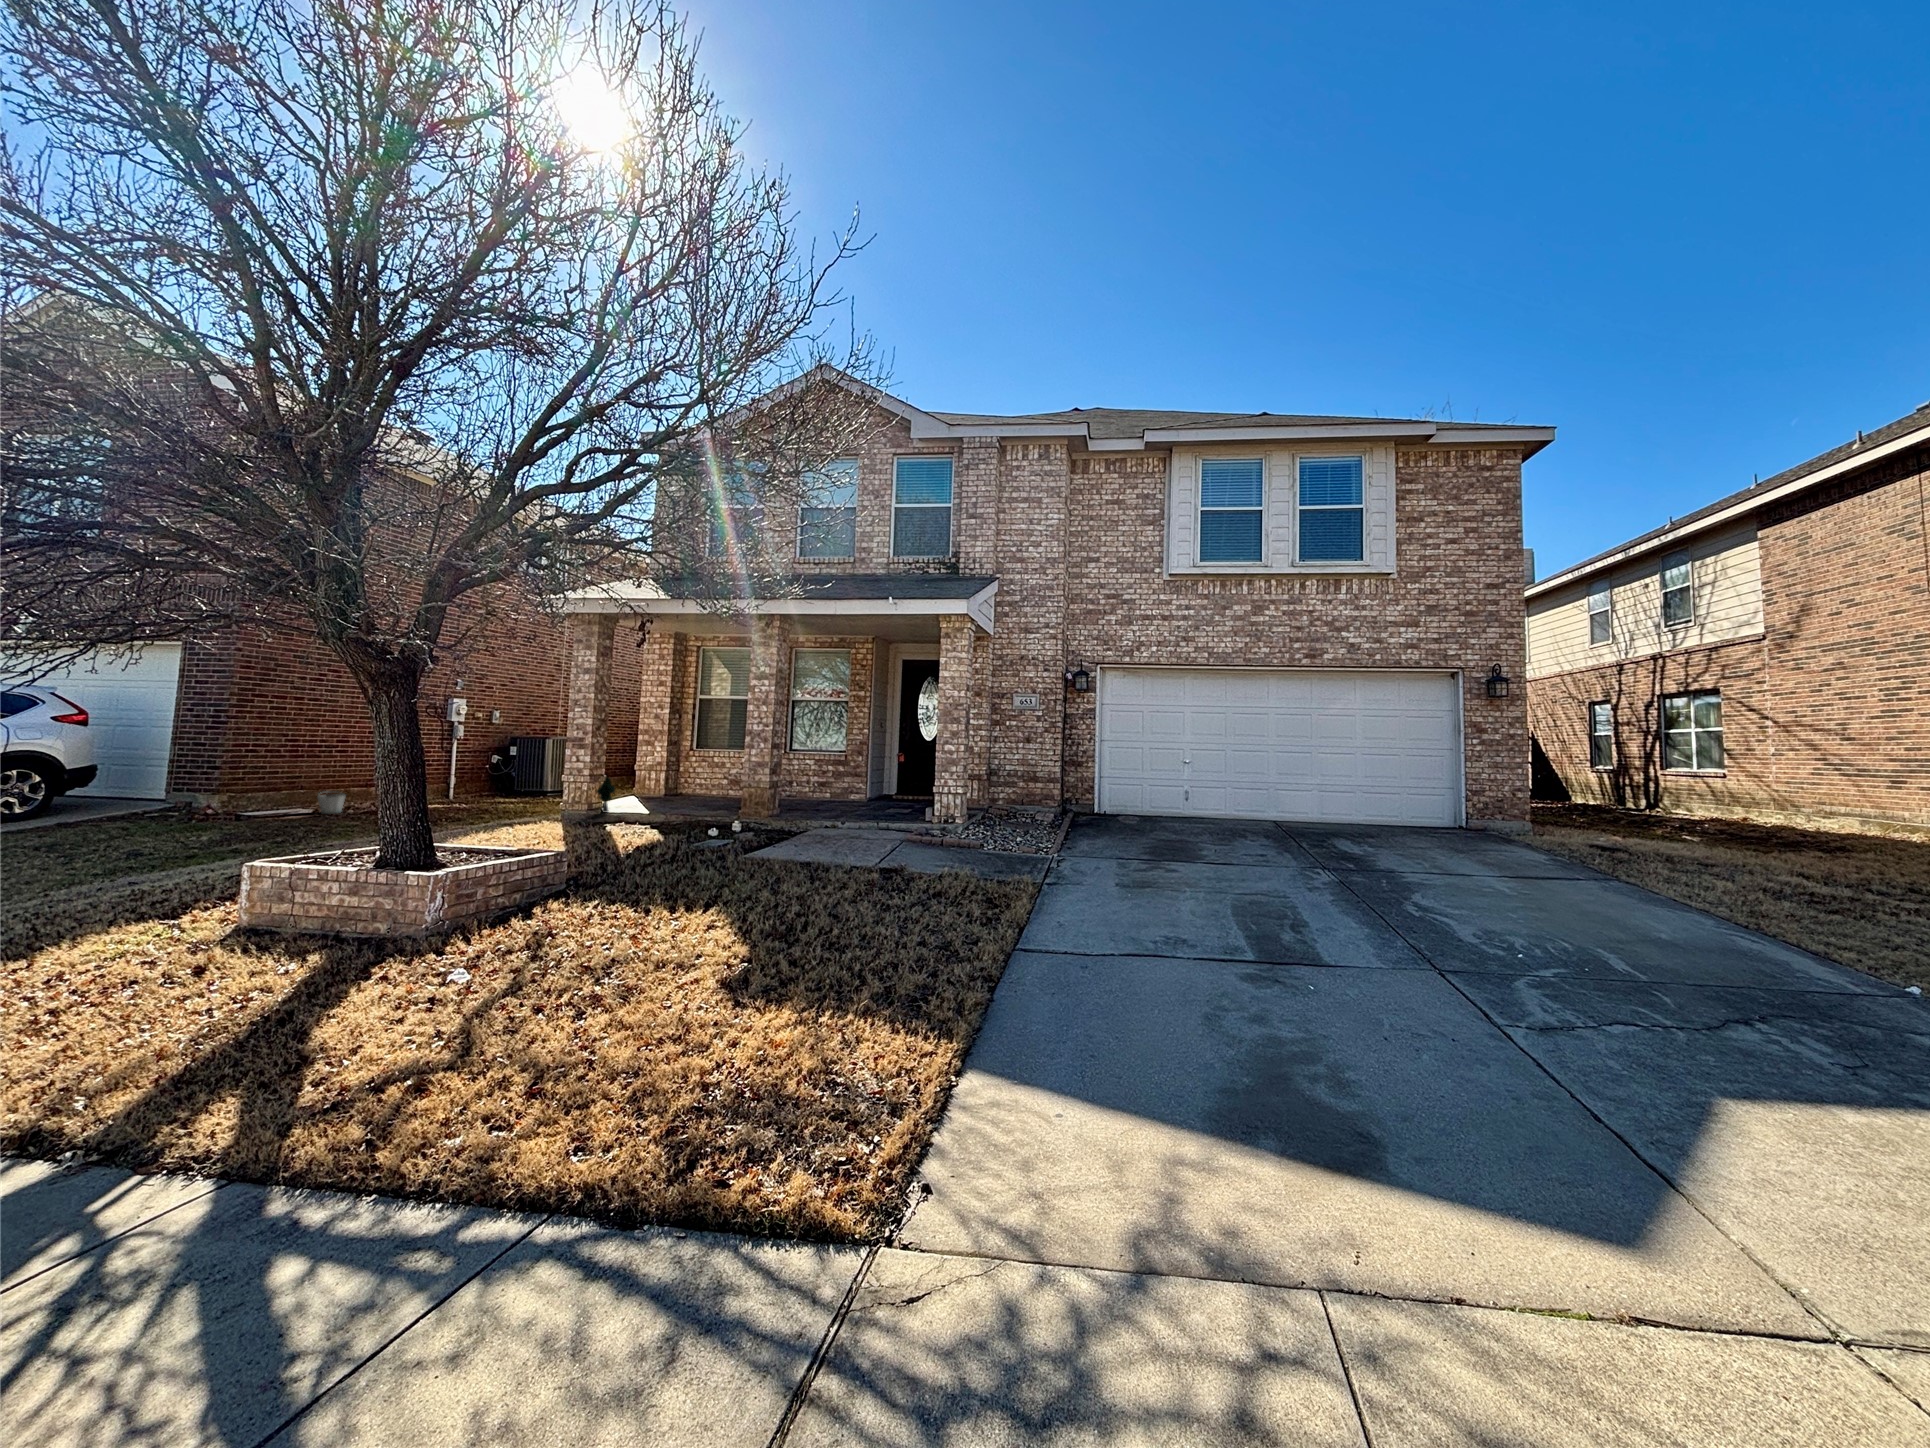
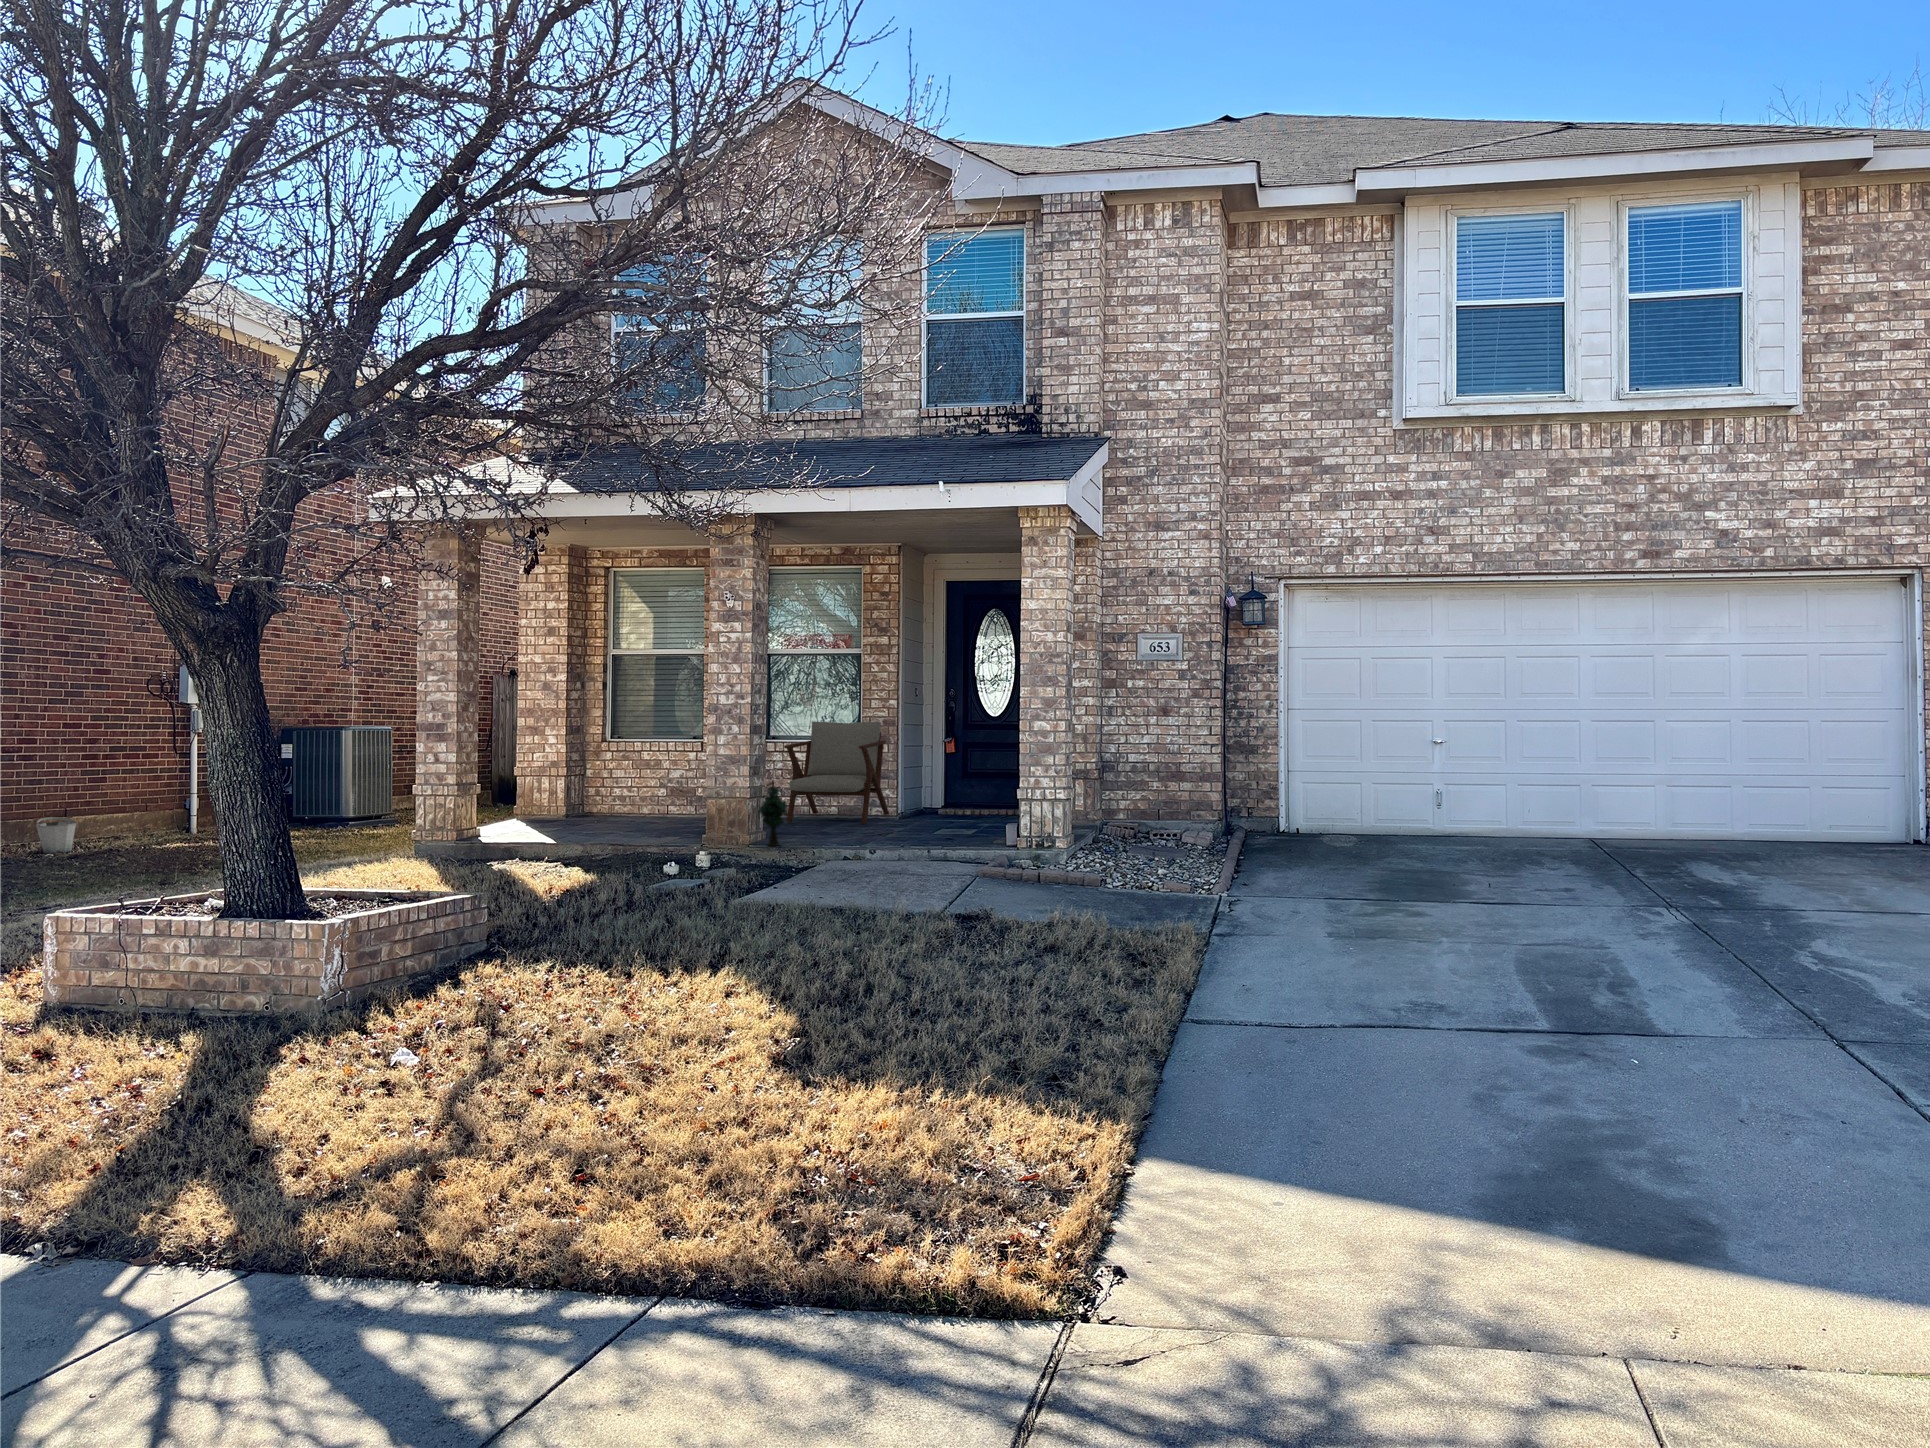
lounge chair: none [800,741,865,804] -> present [784,721,889,824]
decorative plant: present [596,775,615,813] -> present [758,781,787,846]

